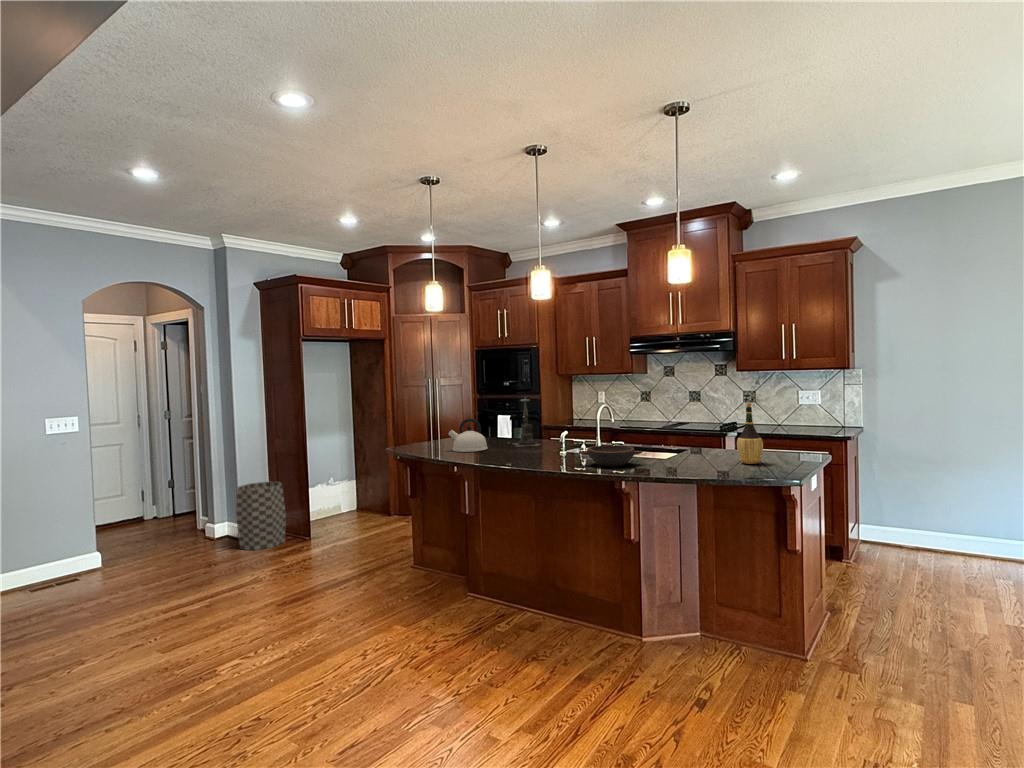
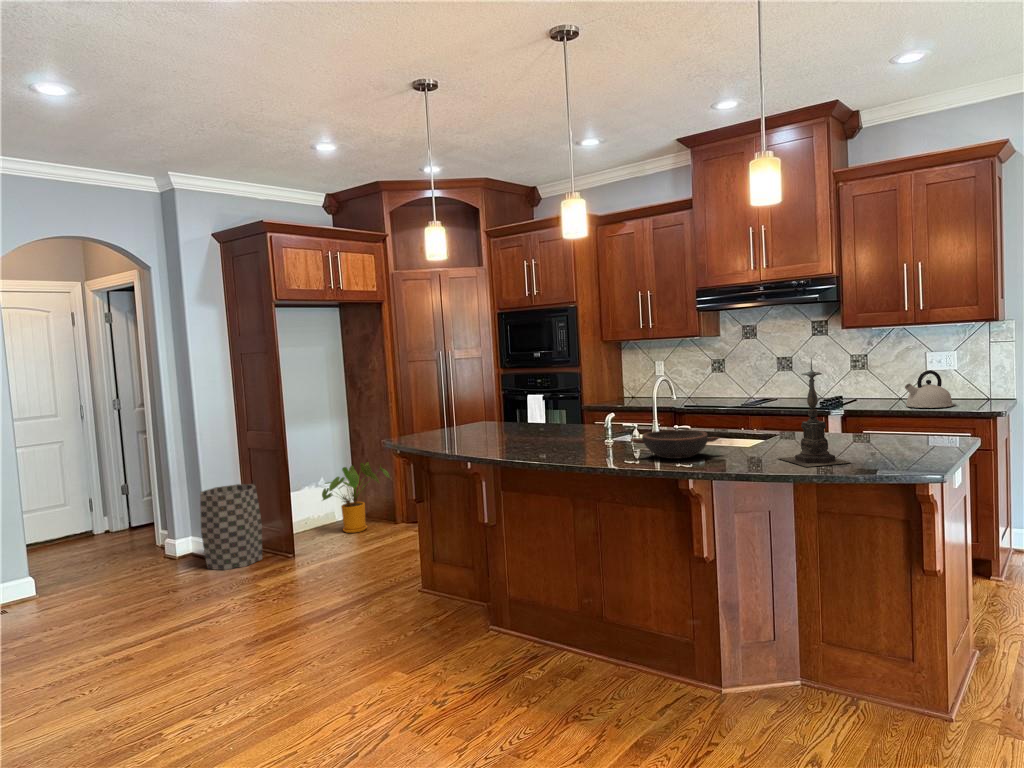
candle holder: present [513,398,539,447] -> present [778,358,850,467]
wine bottle: present [737,403,763,464] -> none [852,367,890,452]
kettle: present [448,418,488,452] -> present [905,370,953,408]
house plant: none [332,466,389,522] -> present [322,462,390,533]

